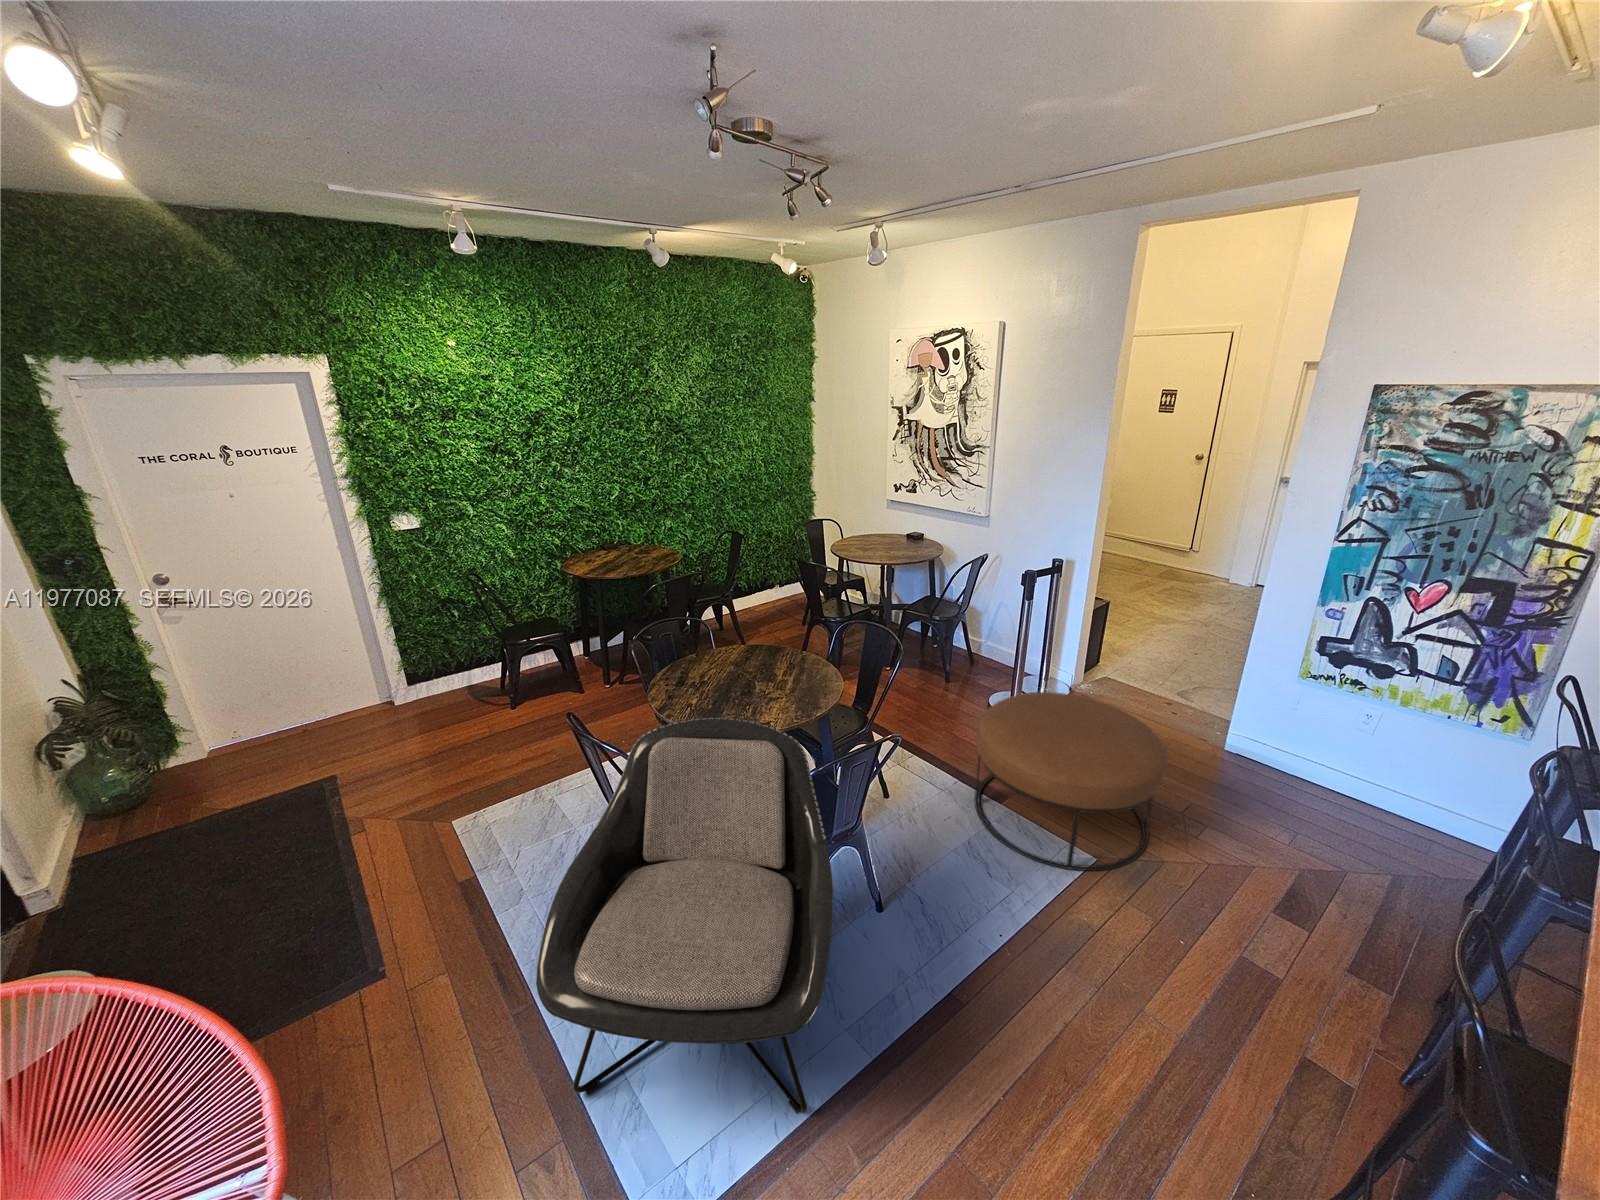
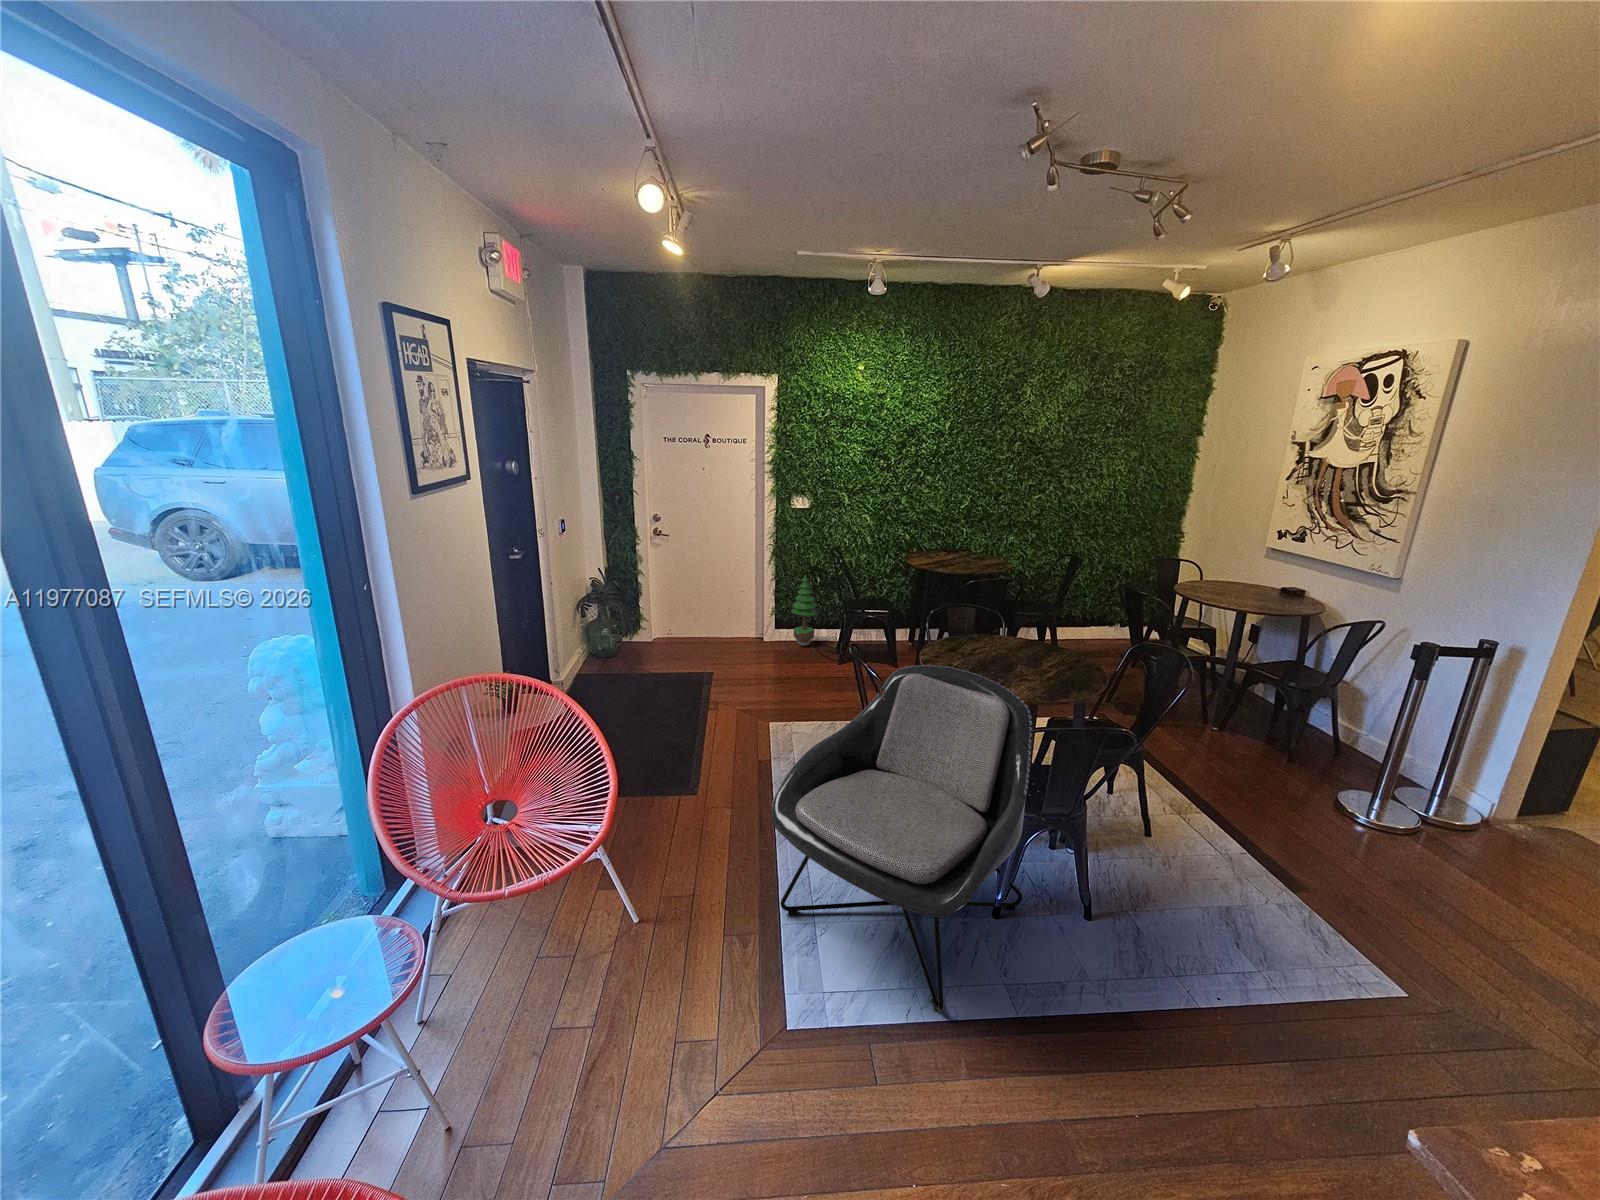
potted tree: none [427,611,469,699] -> present [791,575,817,646]
ottoman: present [975,692,1168,871] -> none [1257,775,1579,1023]

